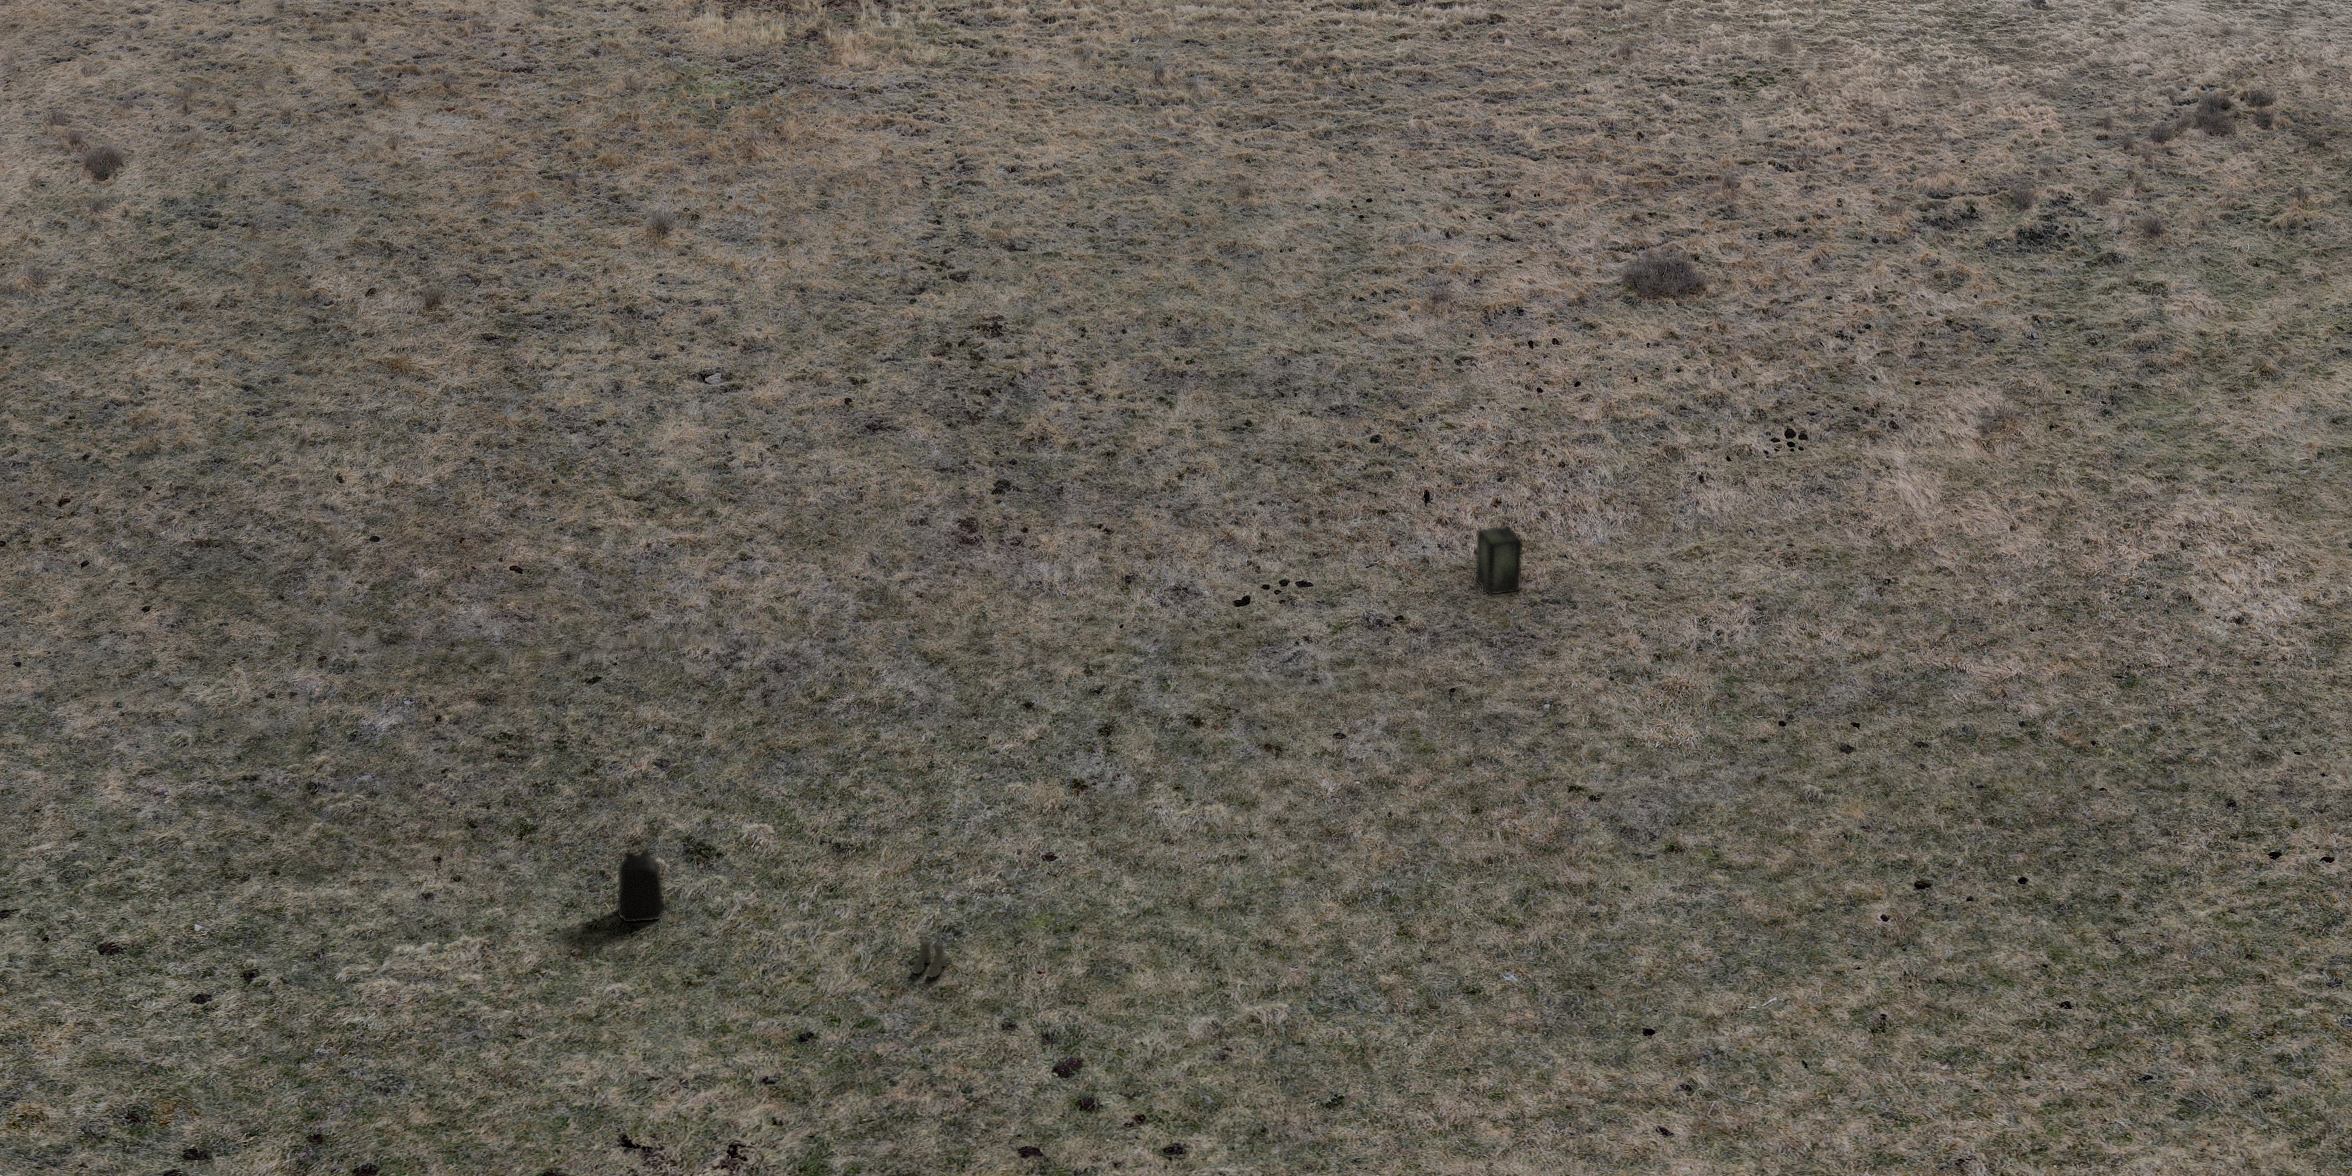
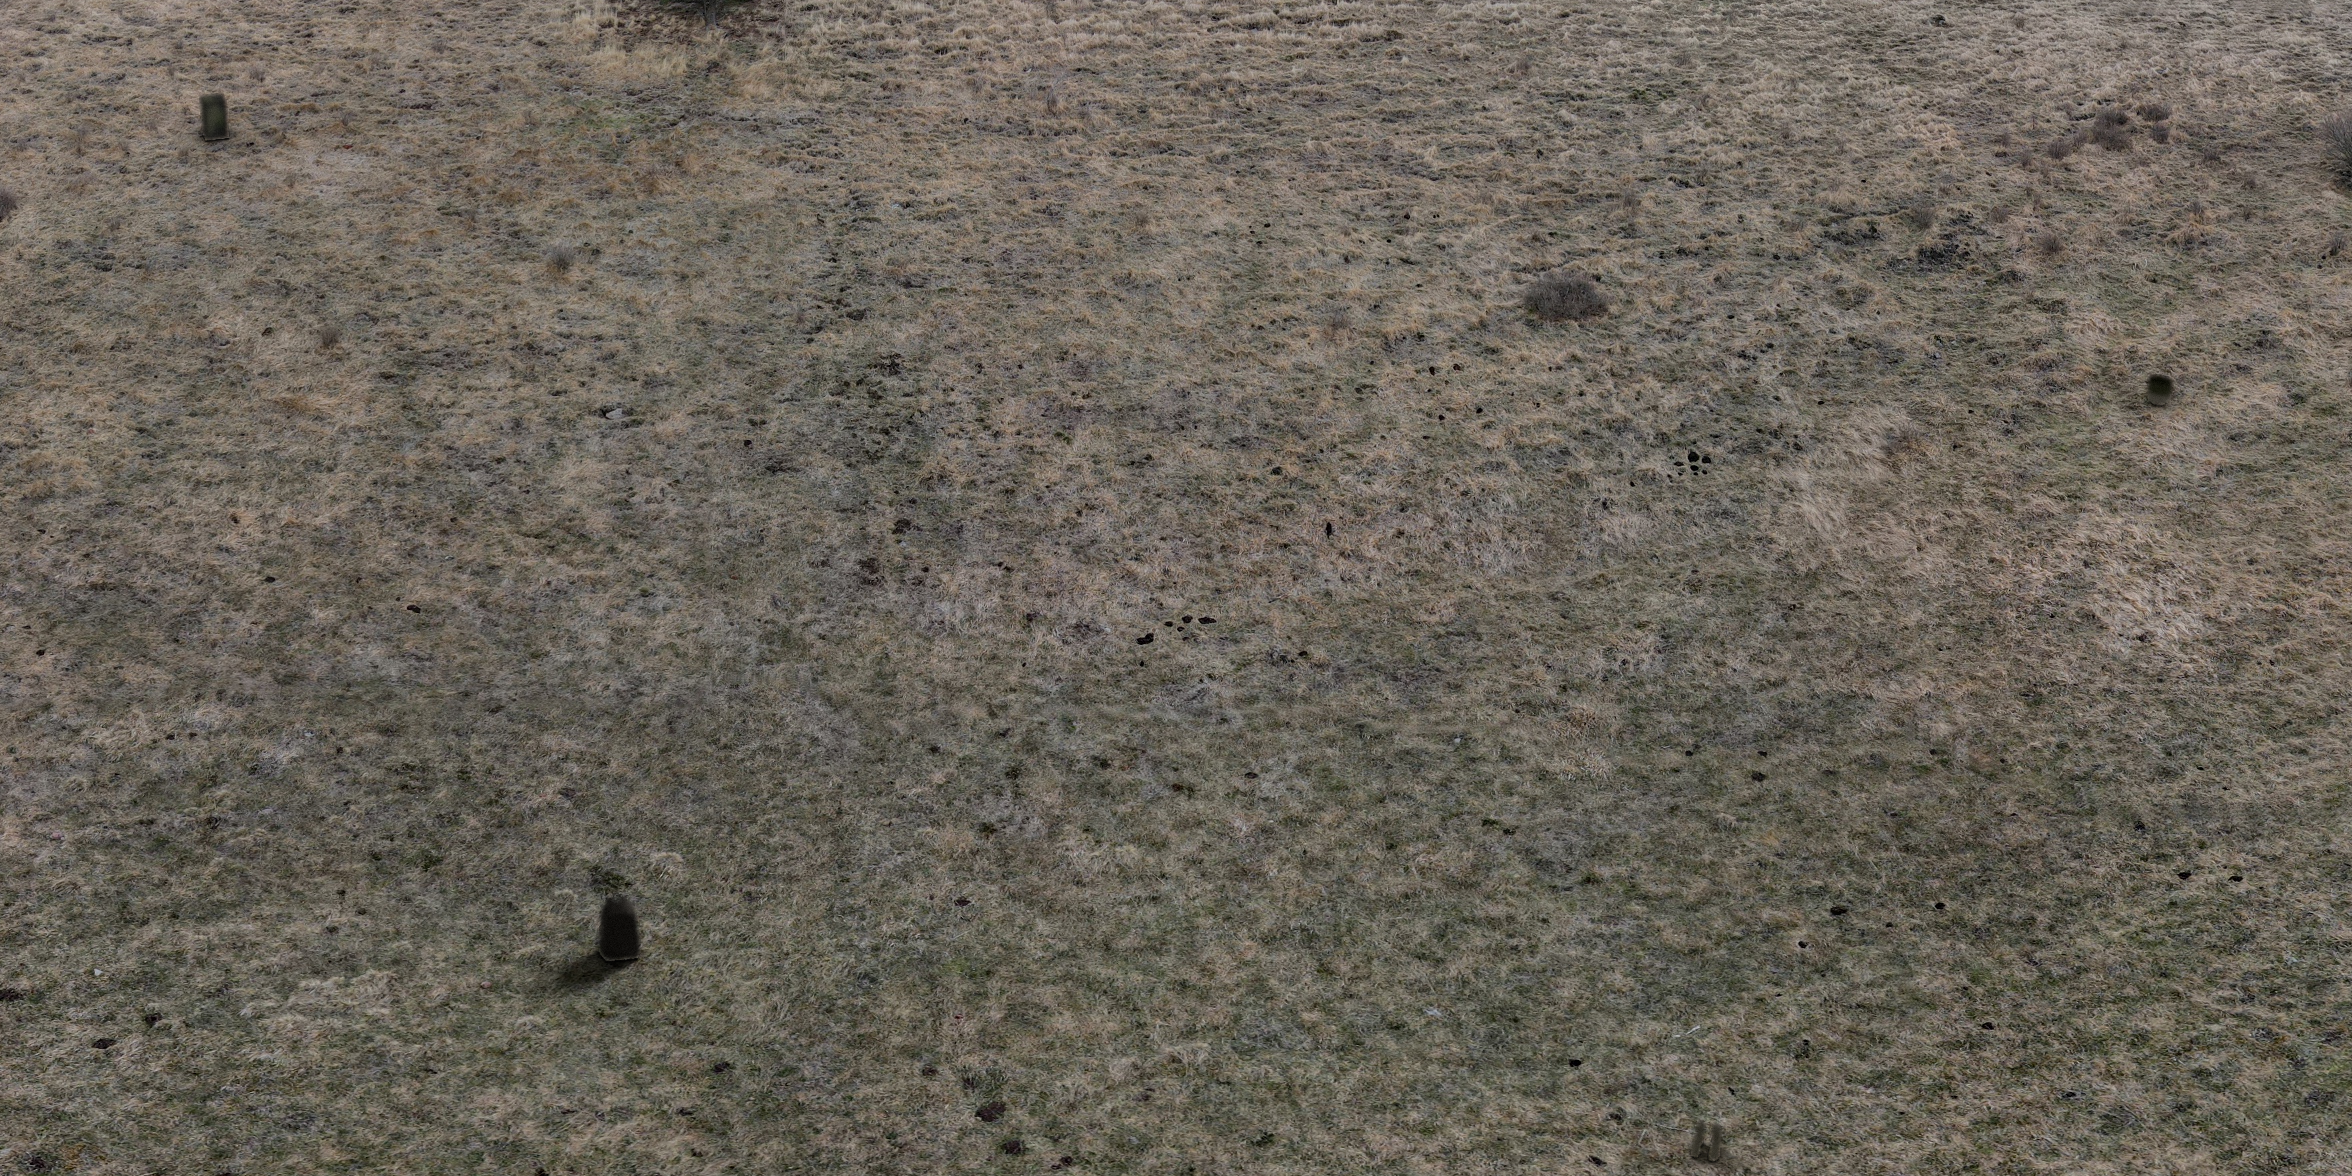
planter: none [2273,357,2300,389] -> present [2147,374,2174,405]
storage box: present [1476,526,1522,594] -> present [199,93,230,142]
boots: present [912,938,946,977] -> present [1690,1120,1722,1162]

